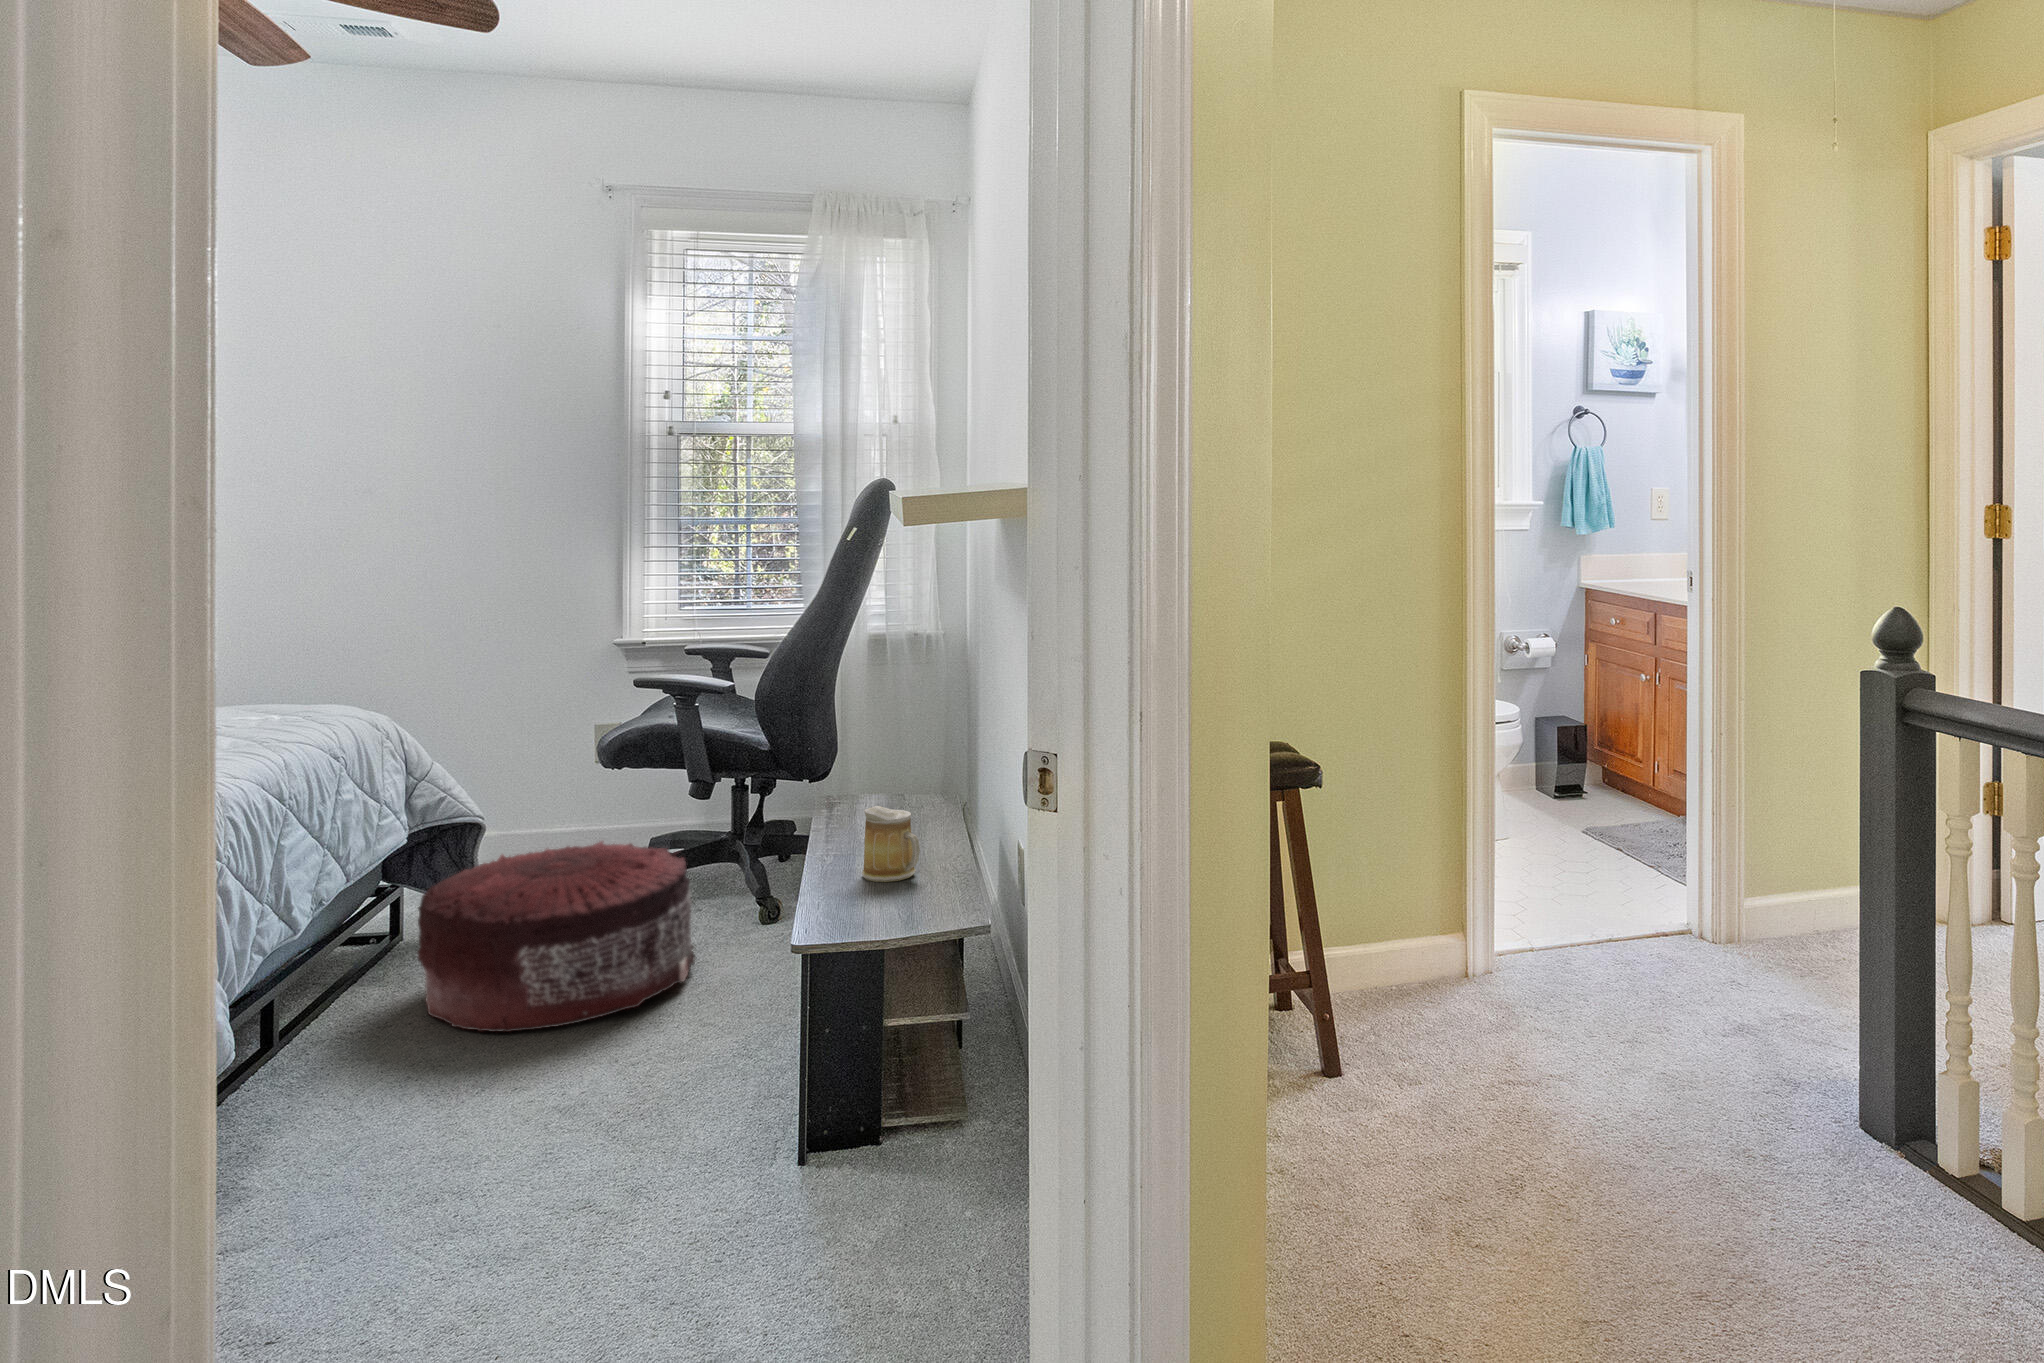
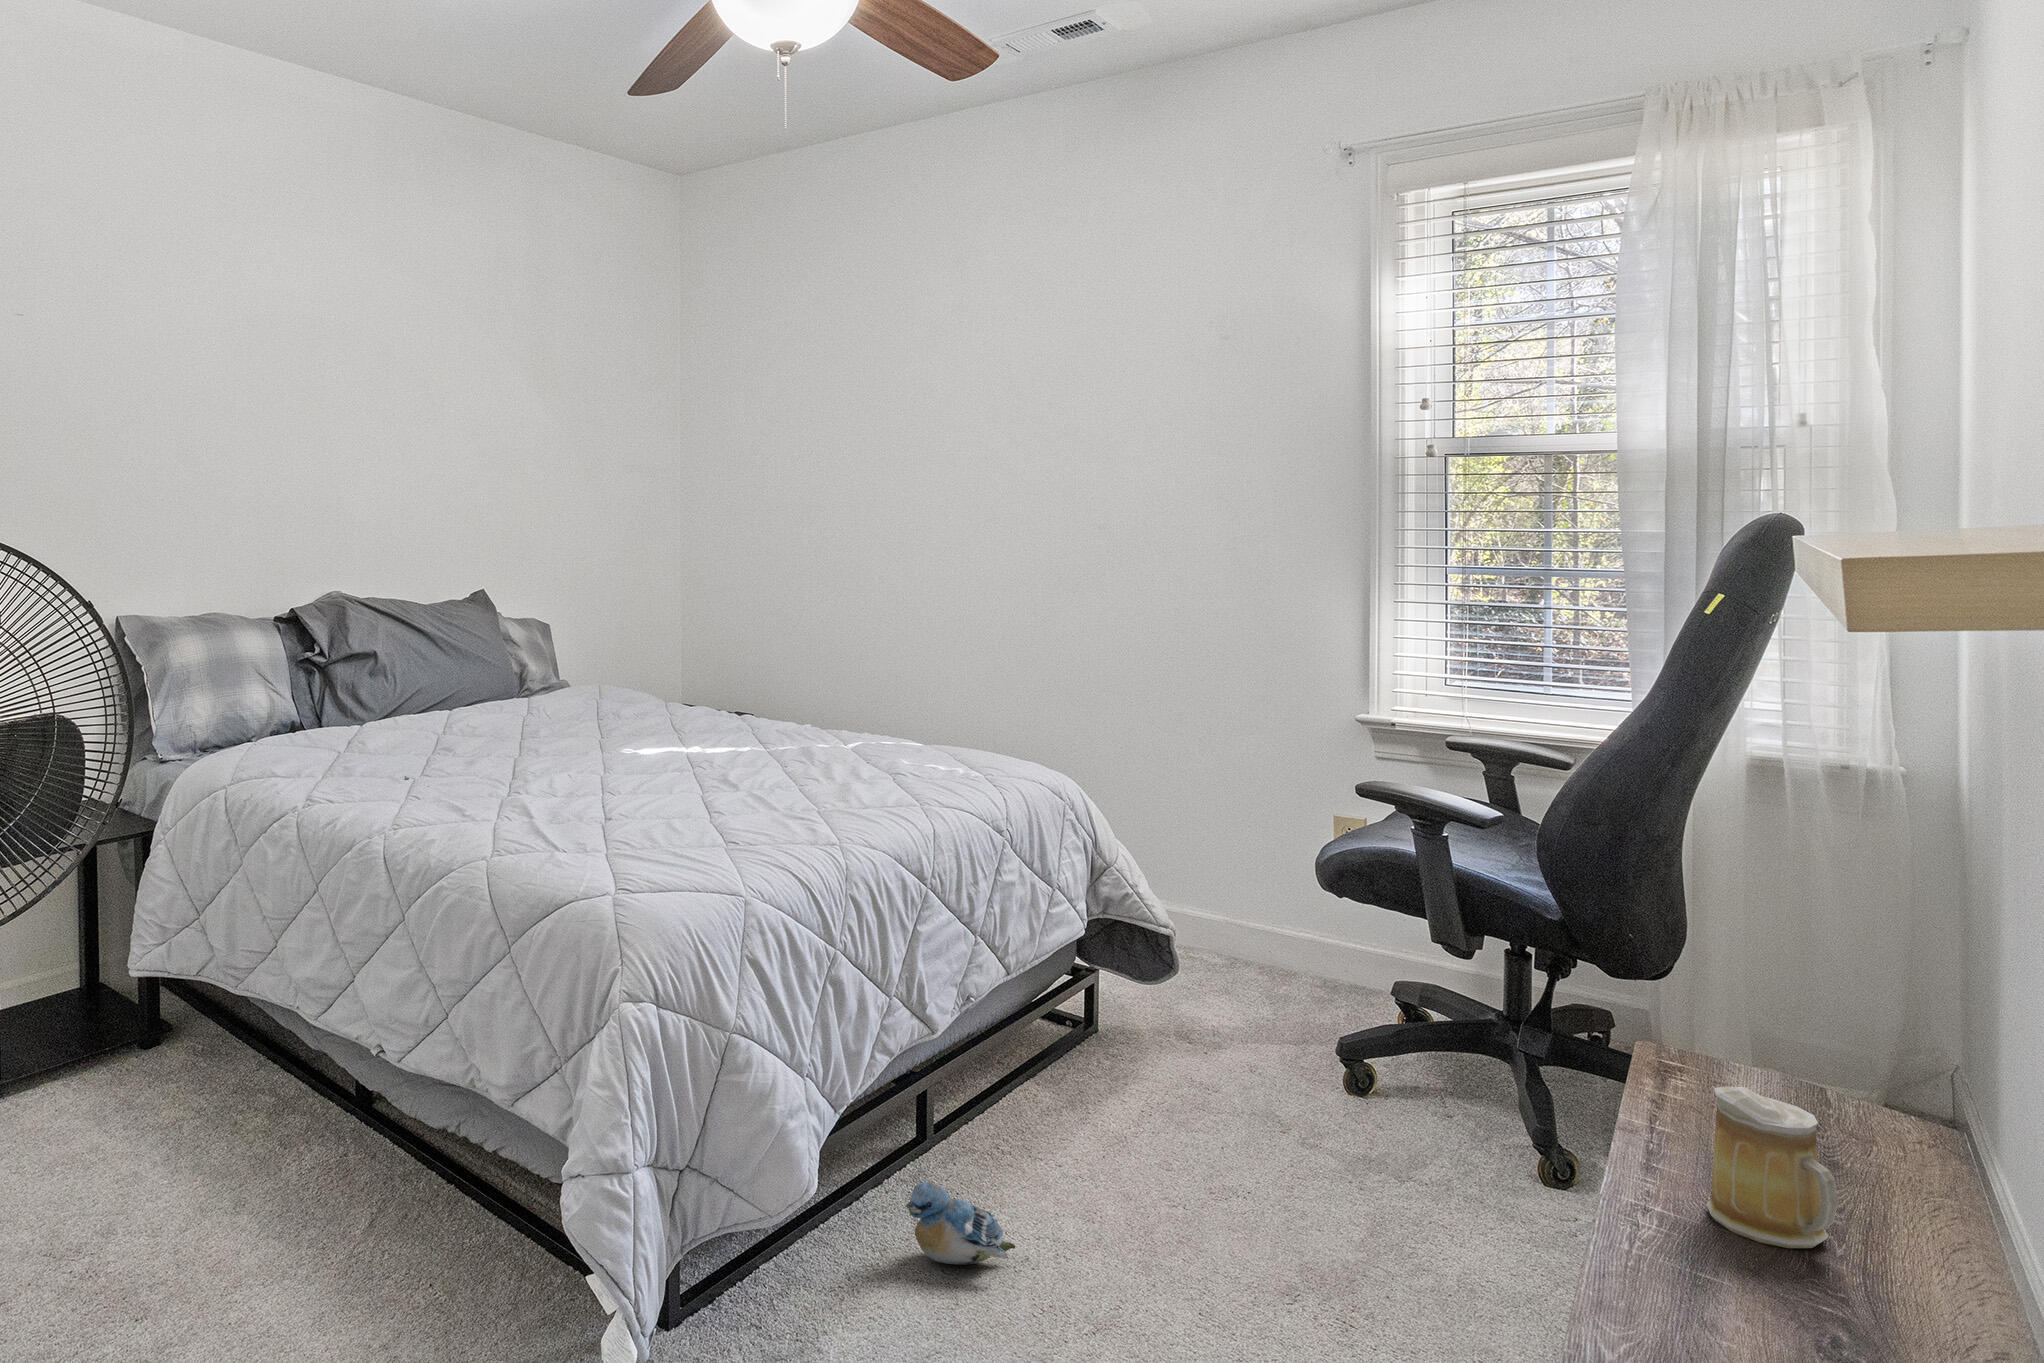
pouf: present [417,841,695,1032] -> none [1073,981,1430,1267]
plush toy: none [290,1042,393,1102] -> present [906,1182,1015,1265]

